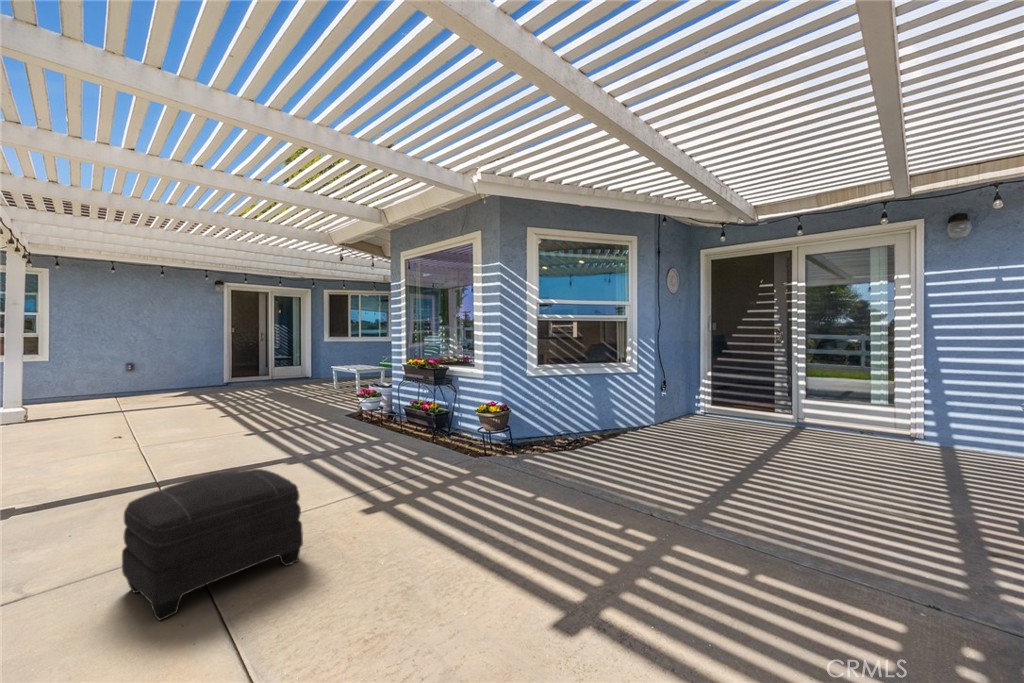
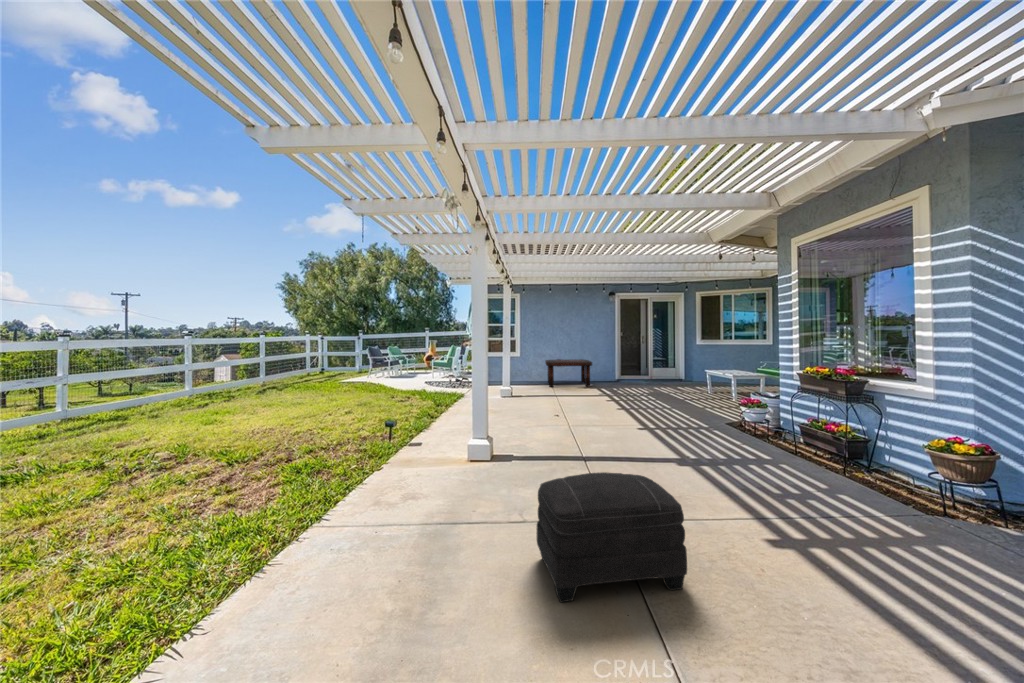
coffee table: none [121,361,196,399] -> present [545,359,592,387]

